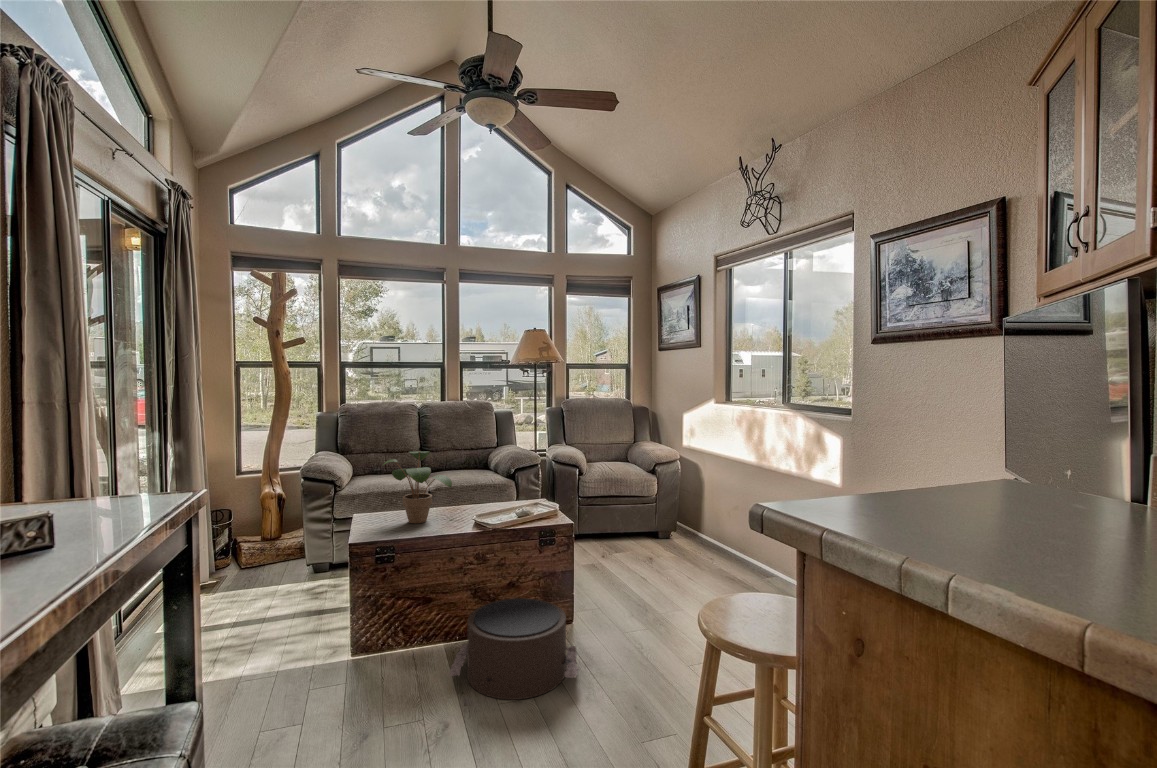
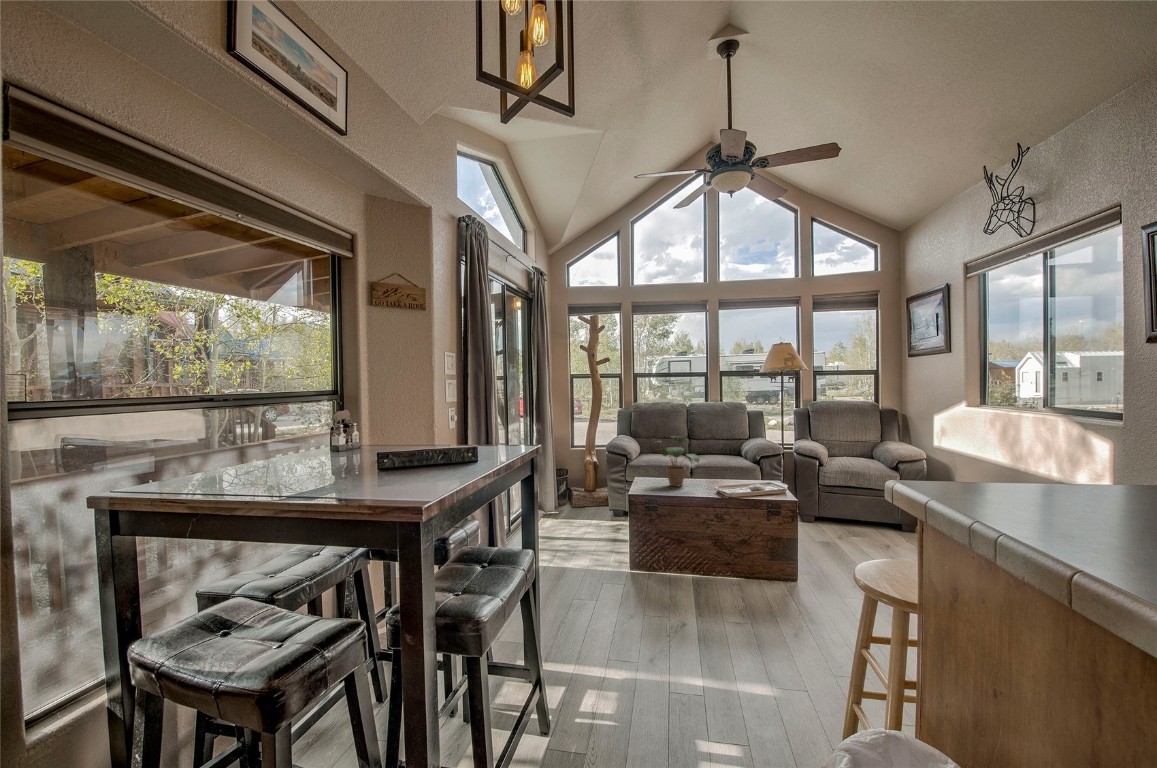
pouf: present [450,598,578,700] -> none [690,548,790,618]

